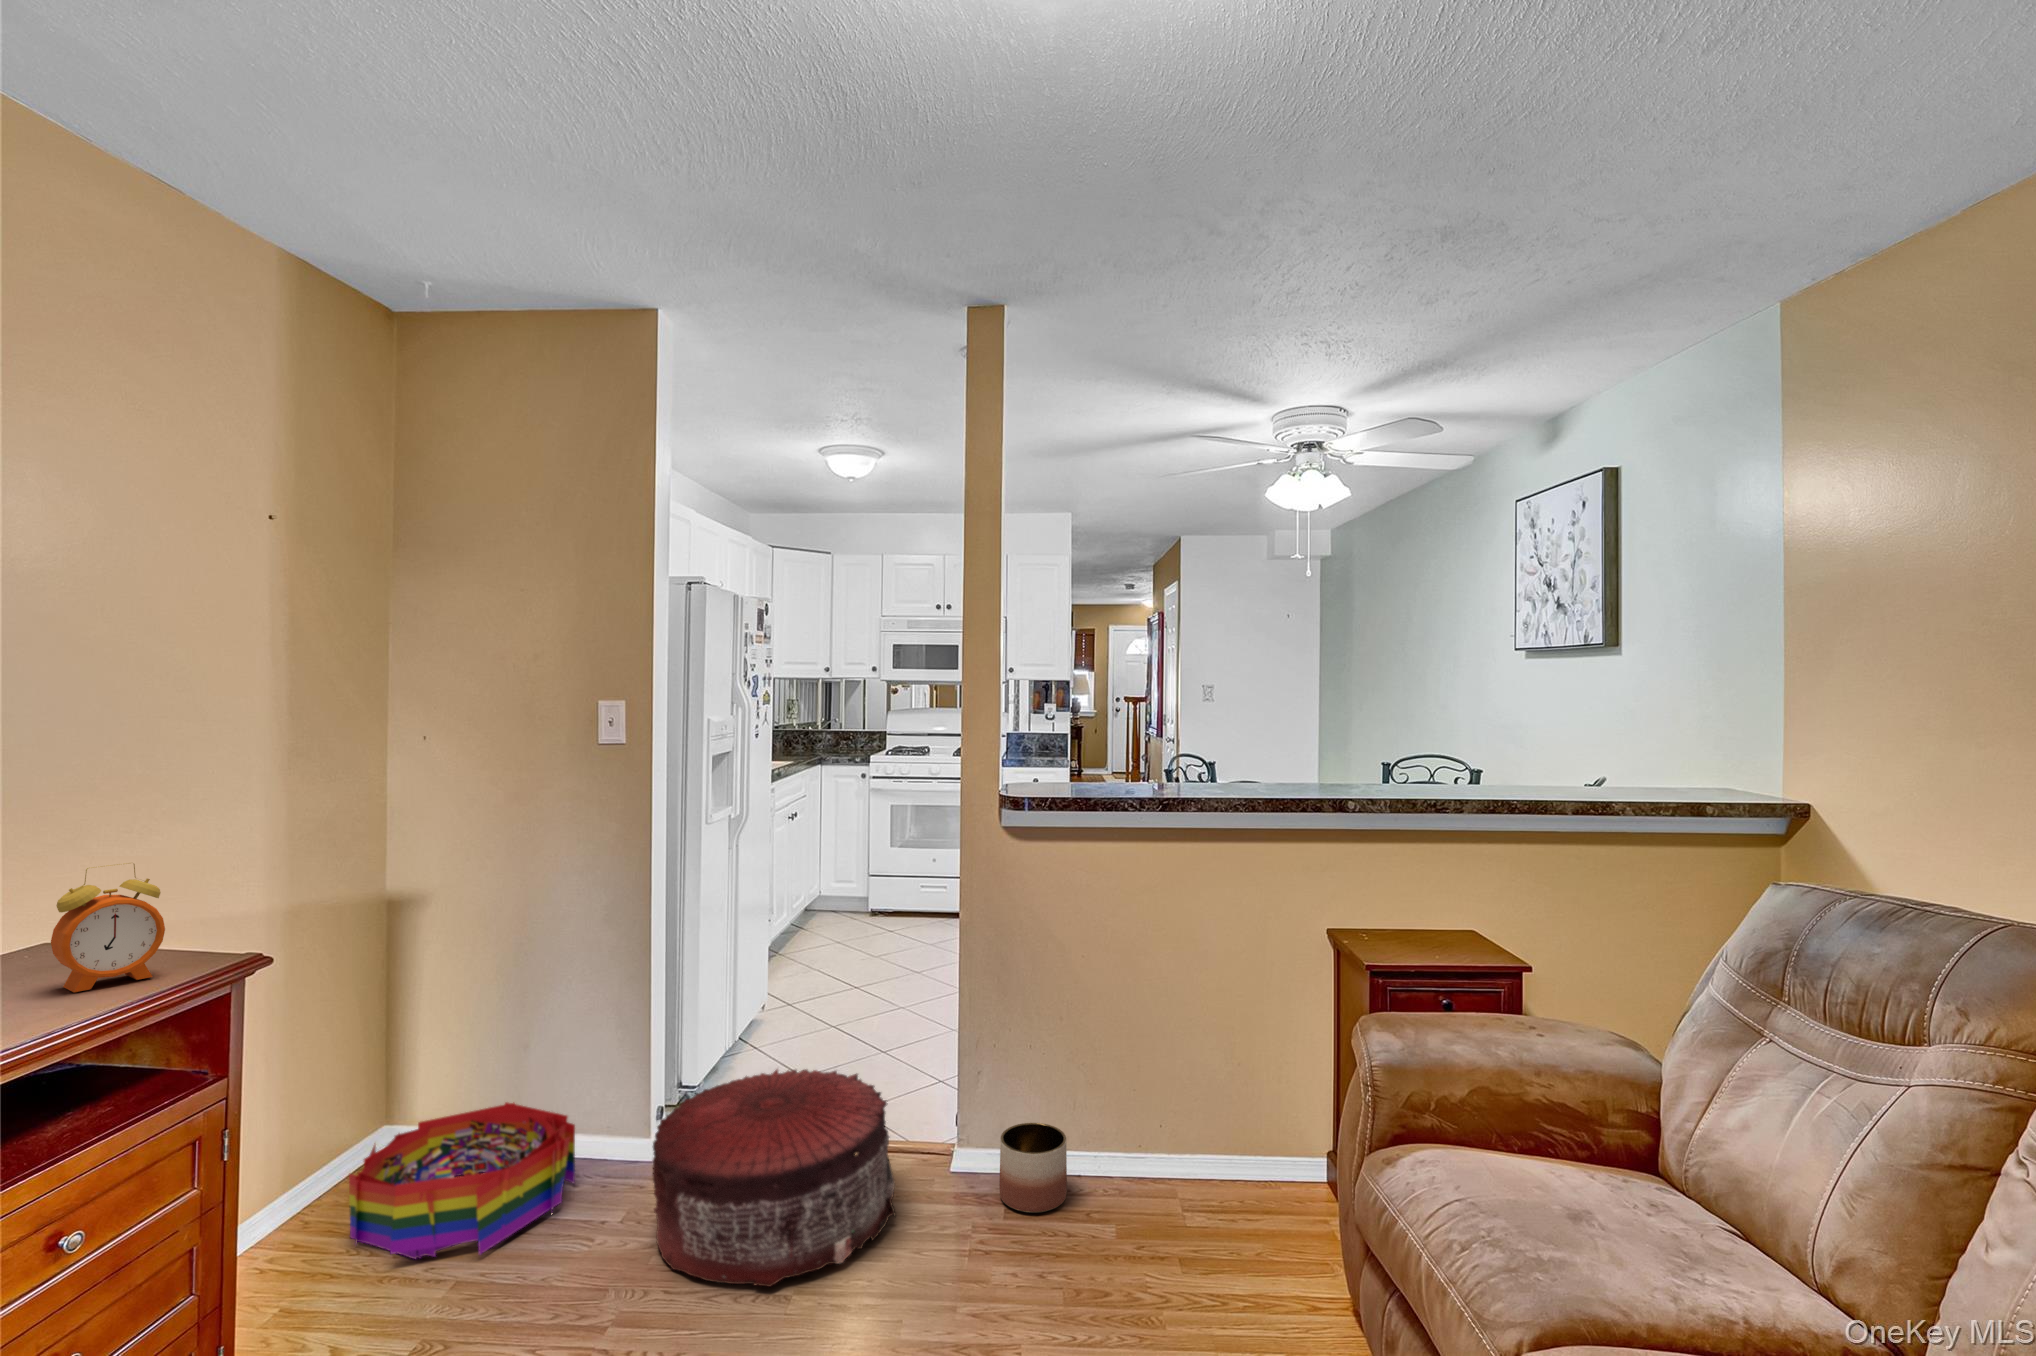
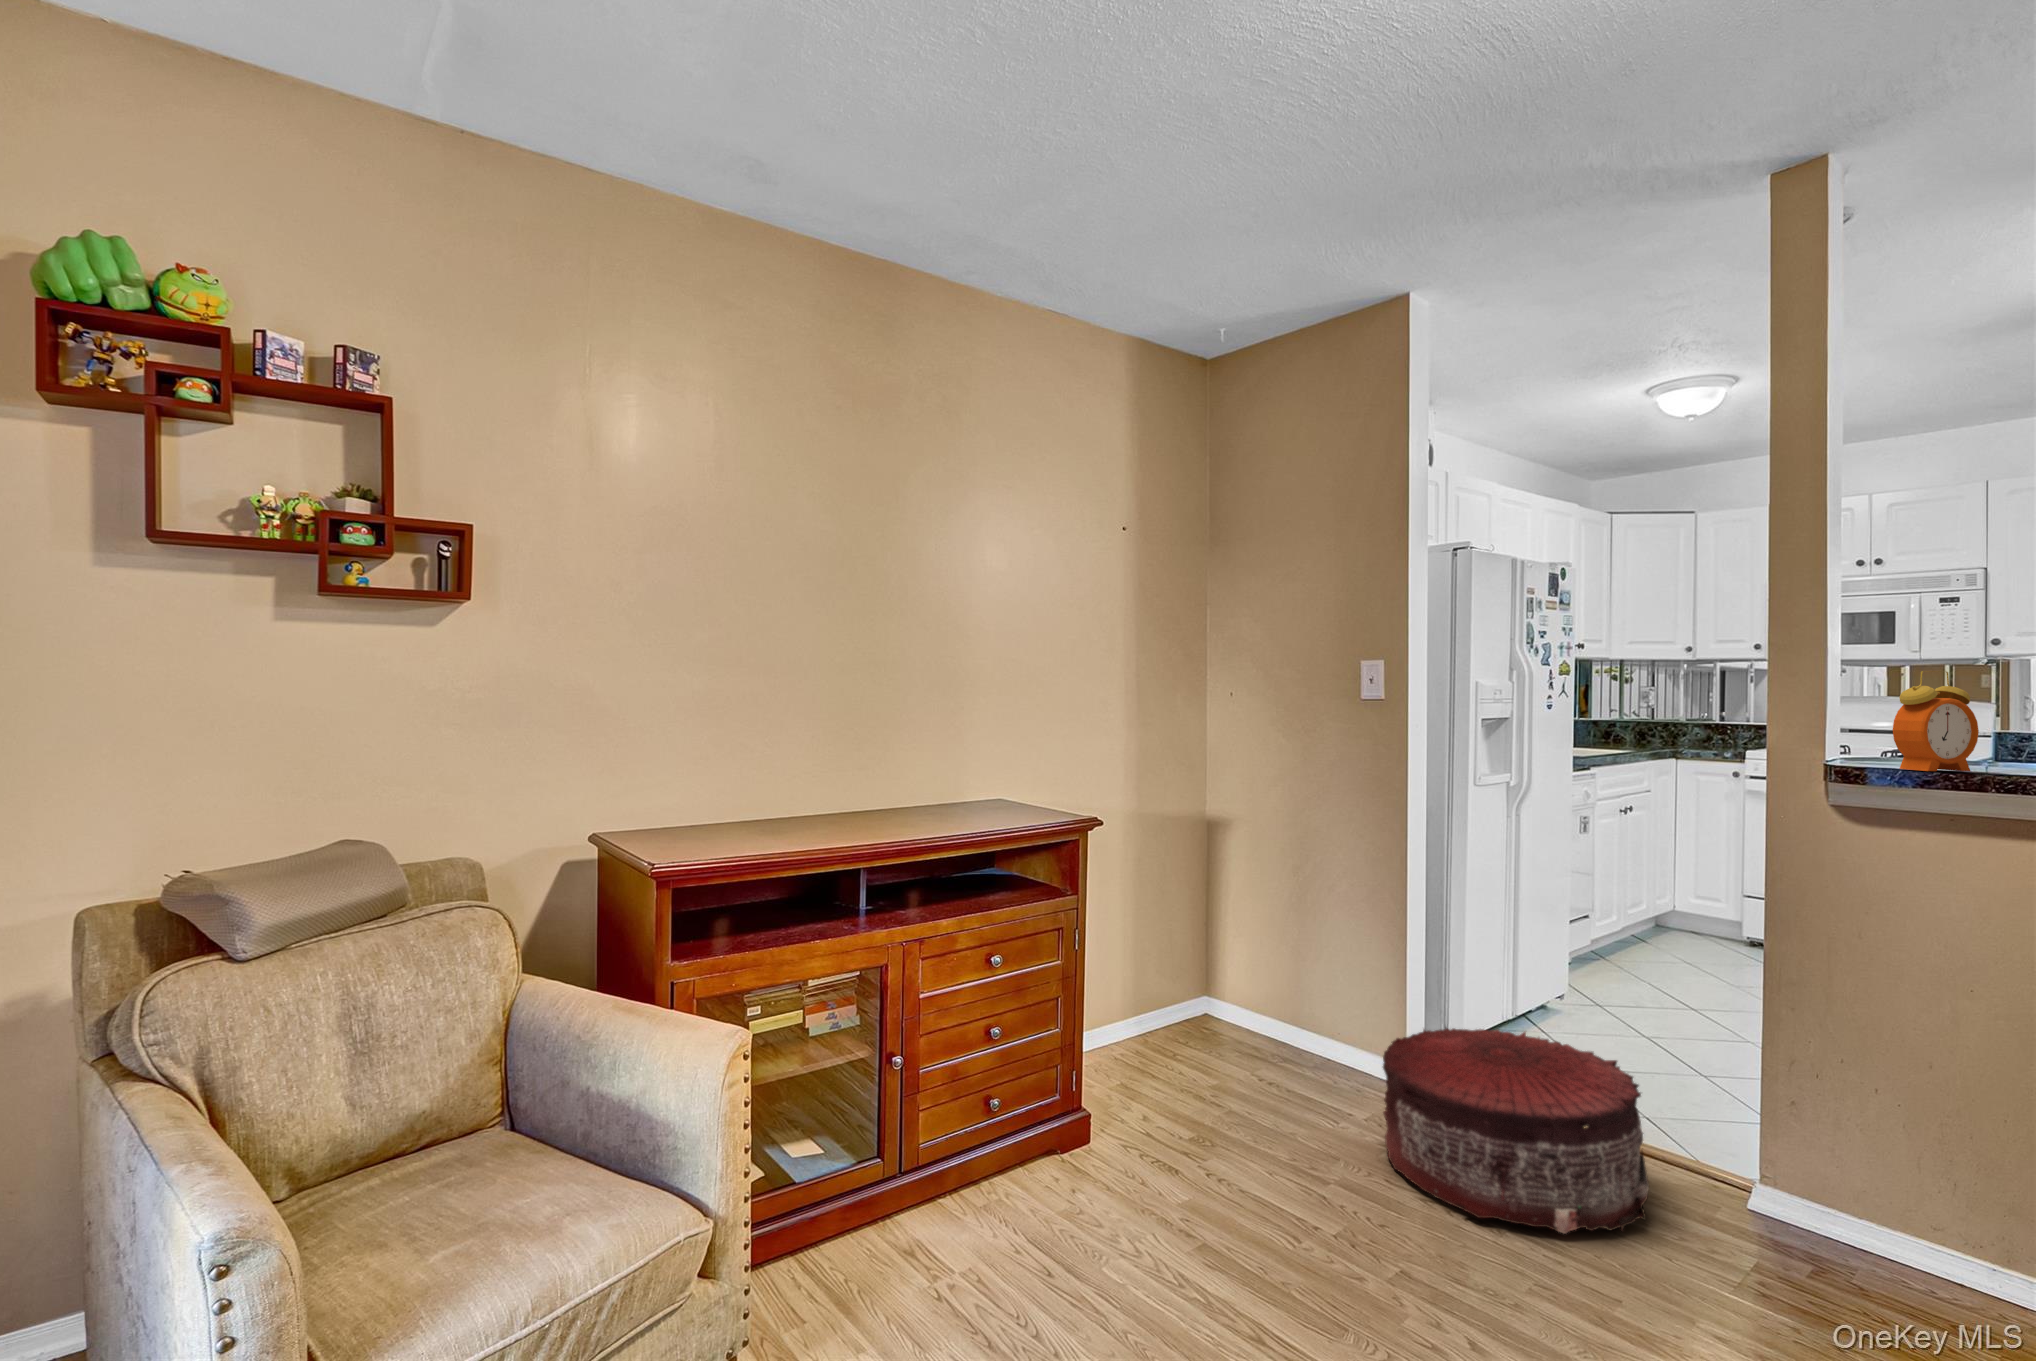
alarm clock: present [51,864,165,992] -> present [1893,671,1979,771]
storage bin: present [349,1102,575,1259] -> none [1173,991,1334,1098]
planter: present [999,1123,1067,1213] -> none [1809,1186,1926,1310]

